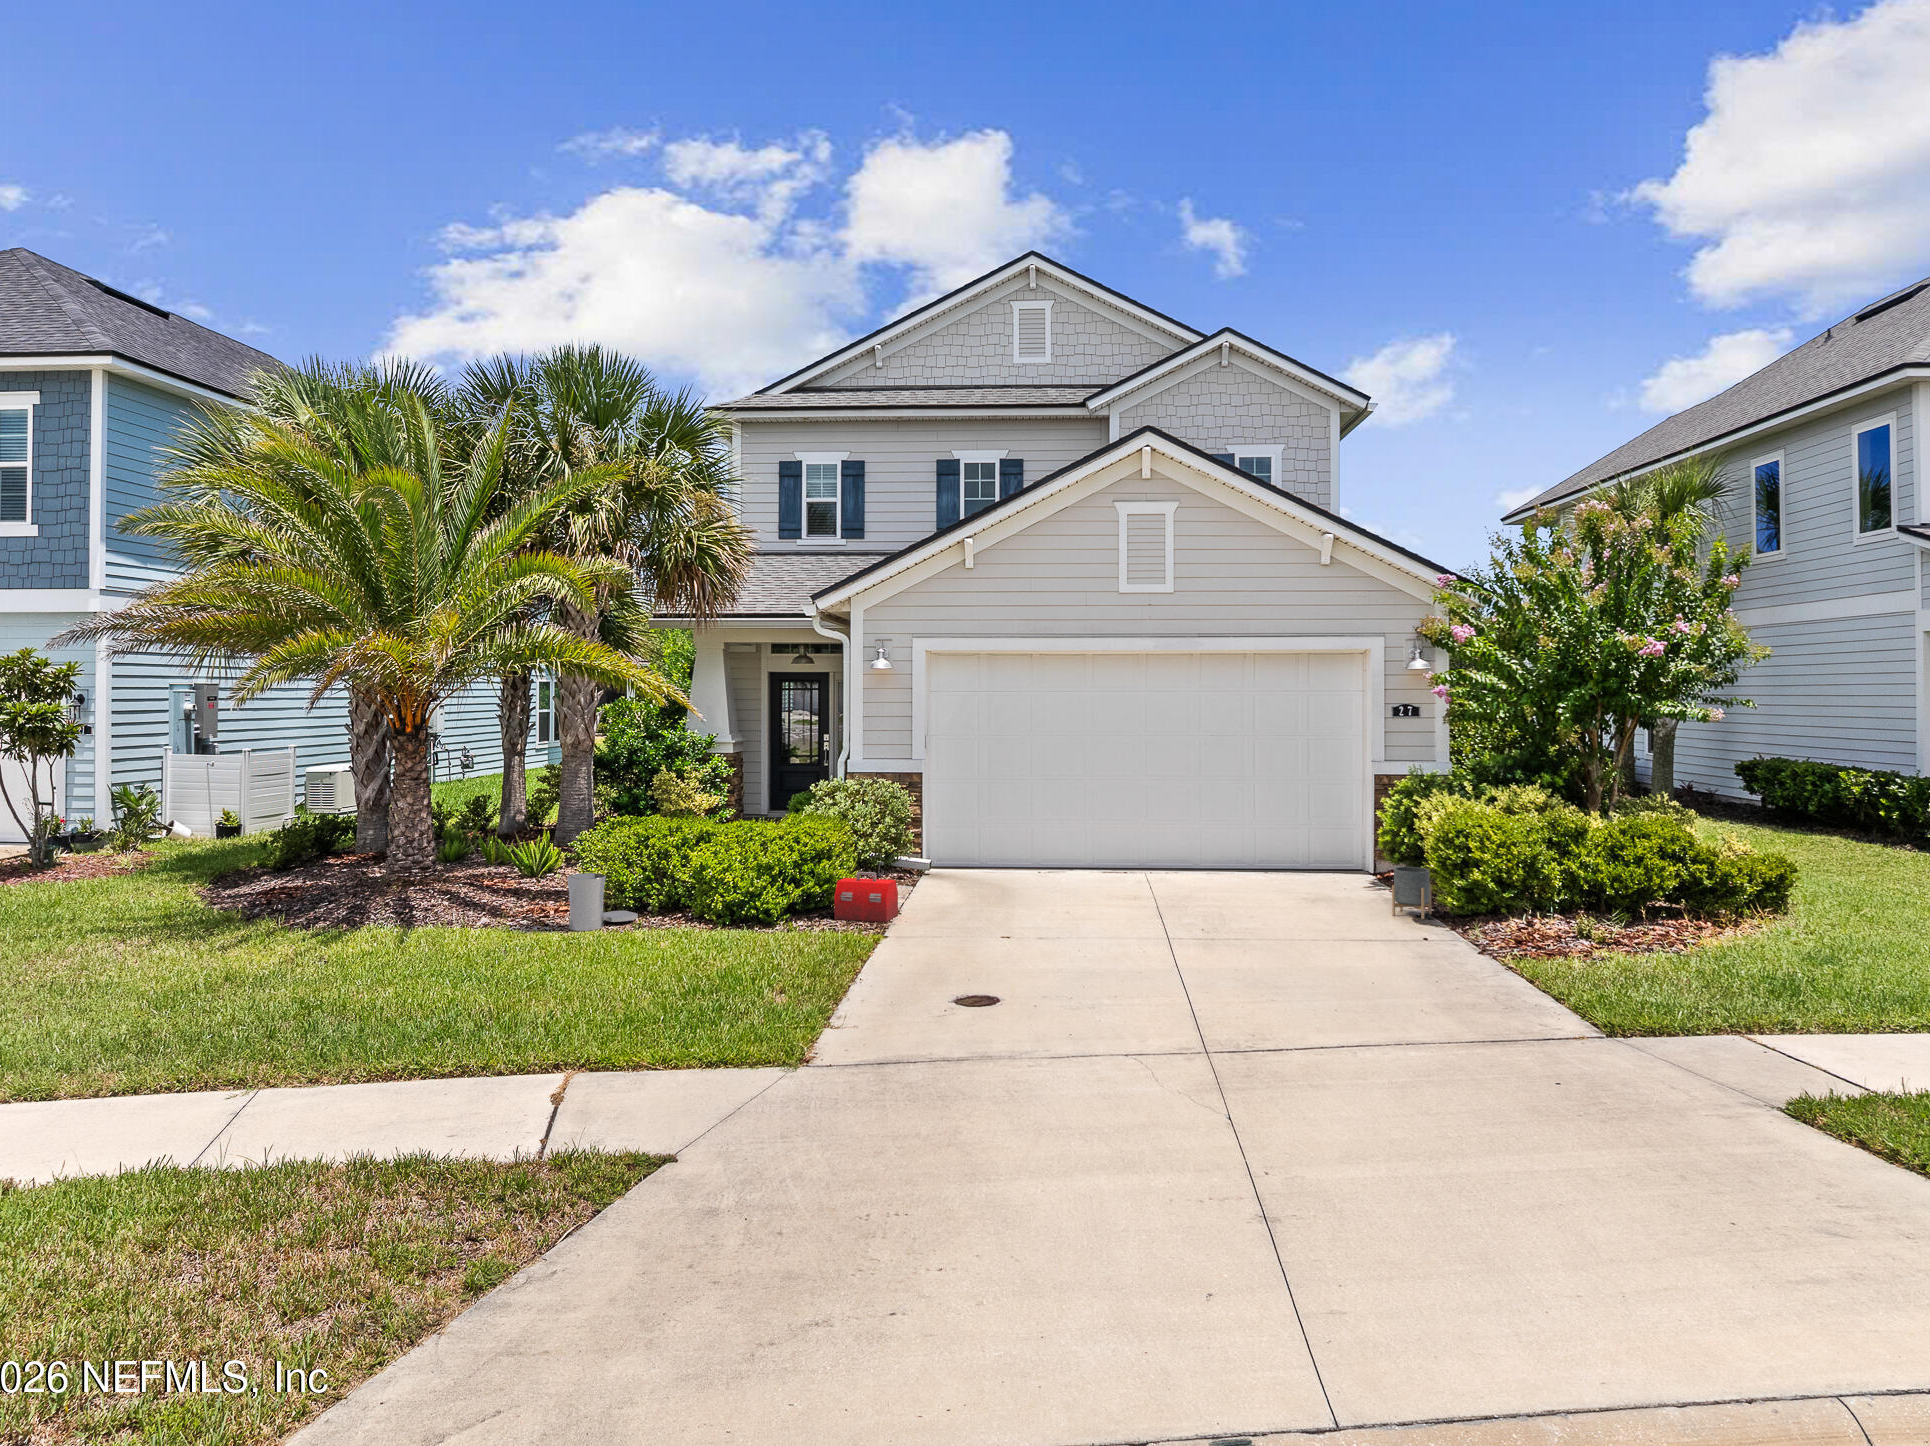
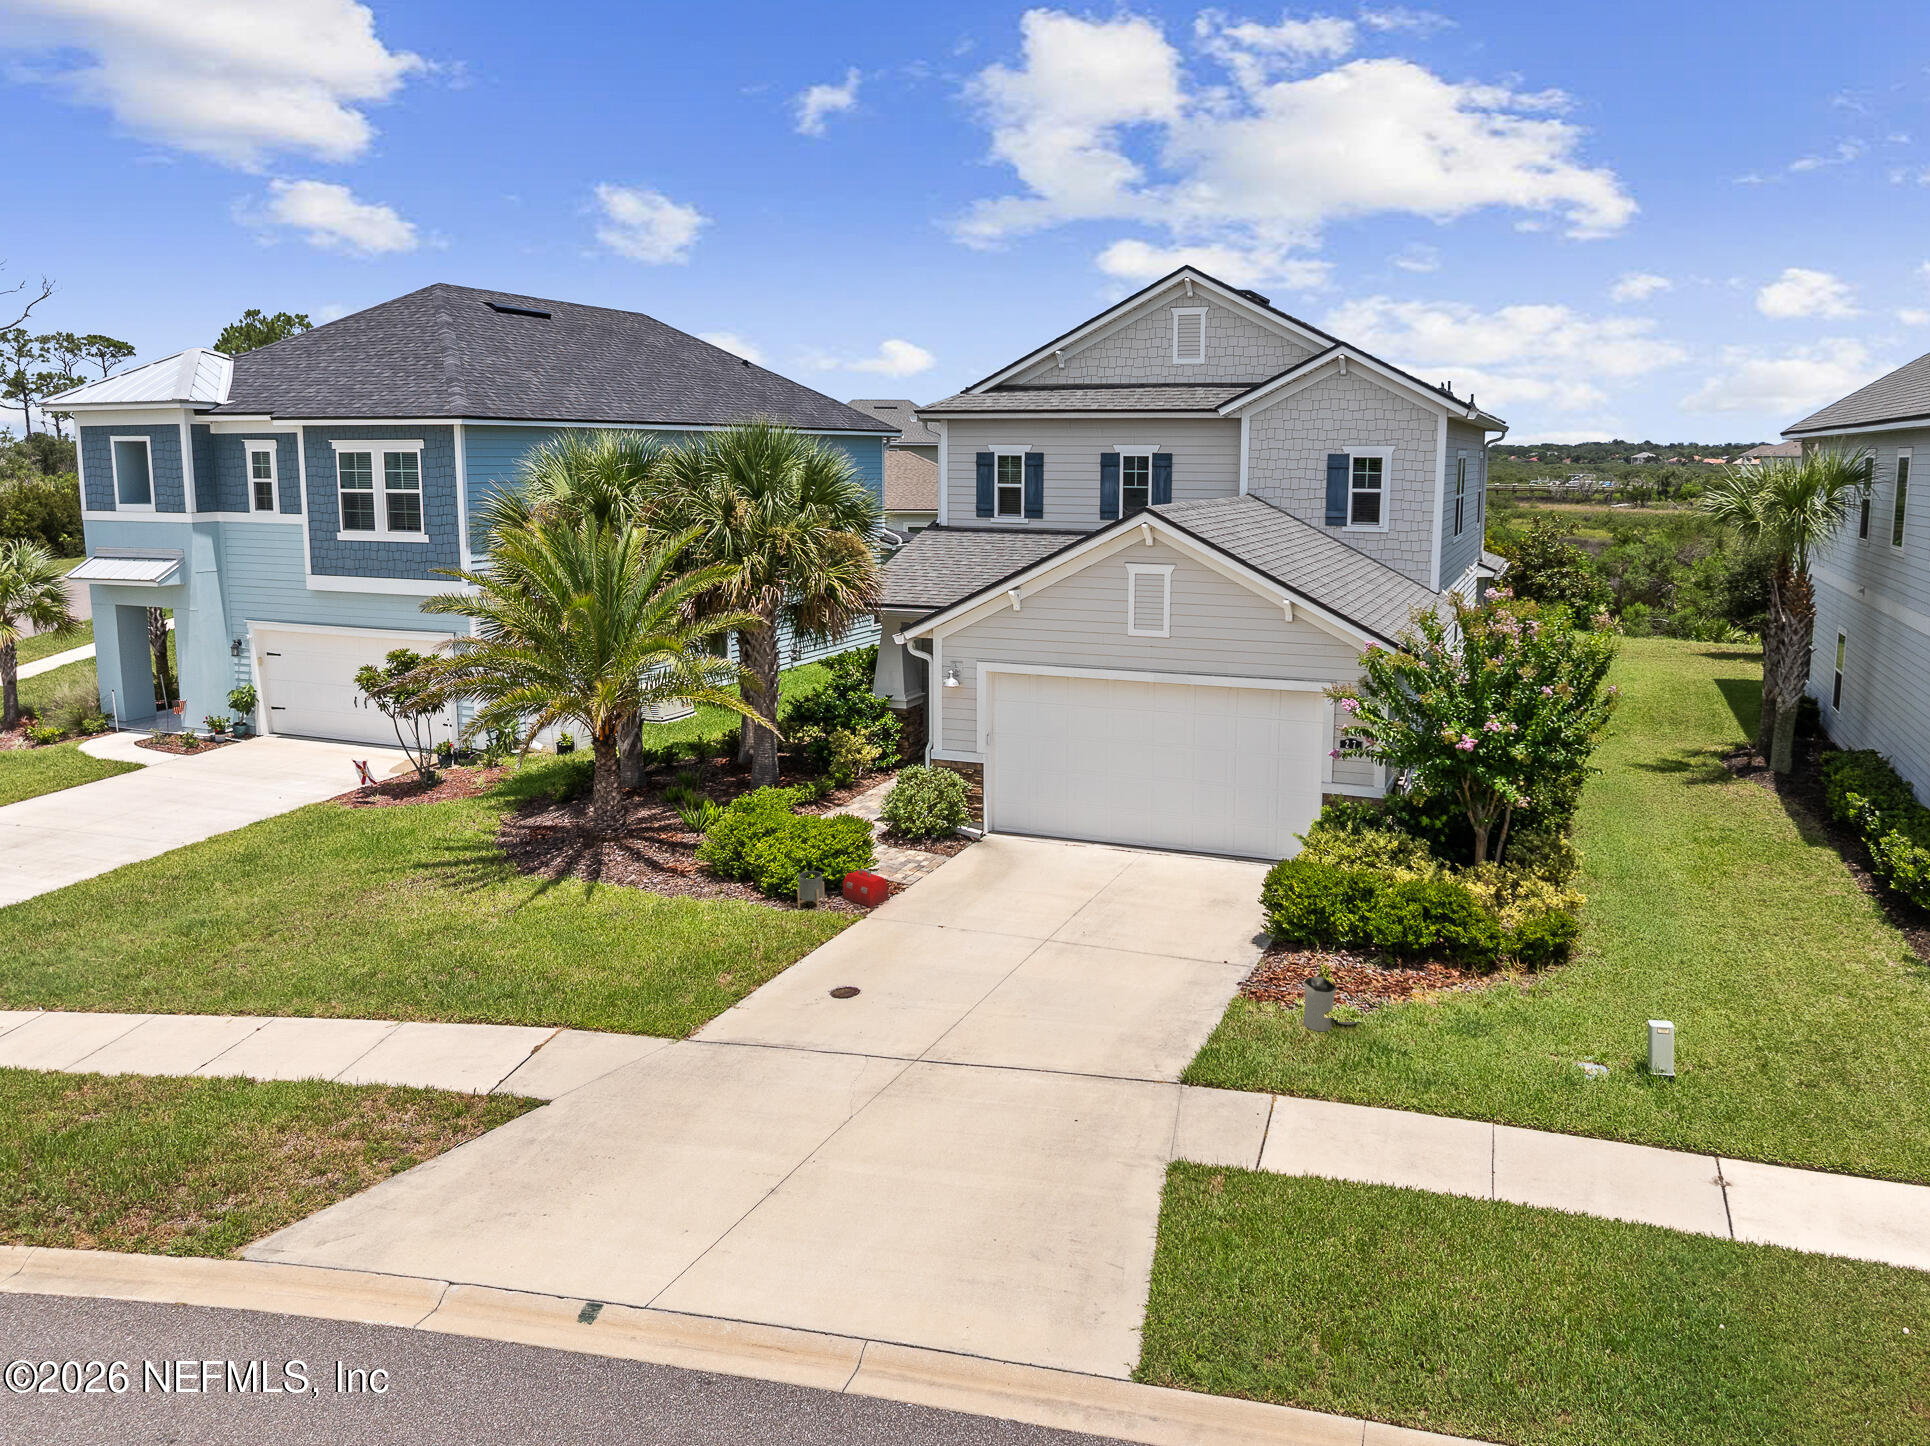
planter: present [1392,867,1431,919] -> present [797,871,825,910]
trash can: present [567,873,638,931] -> present [1303,977,1357,1031]

